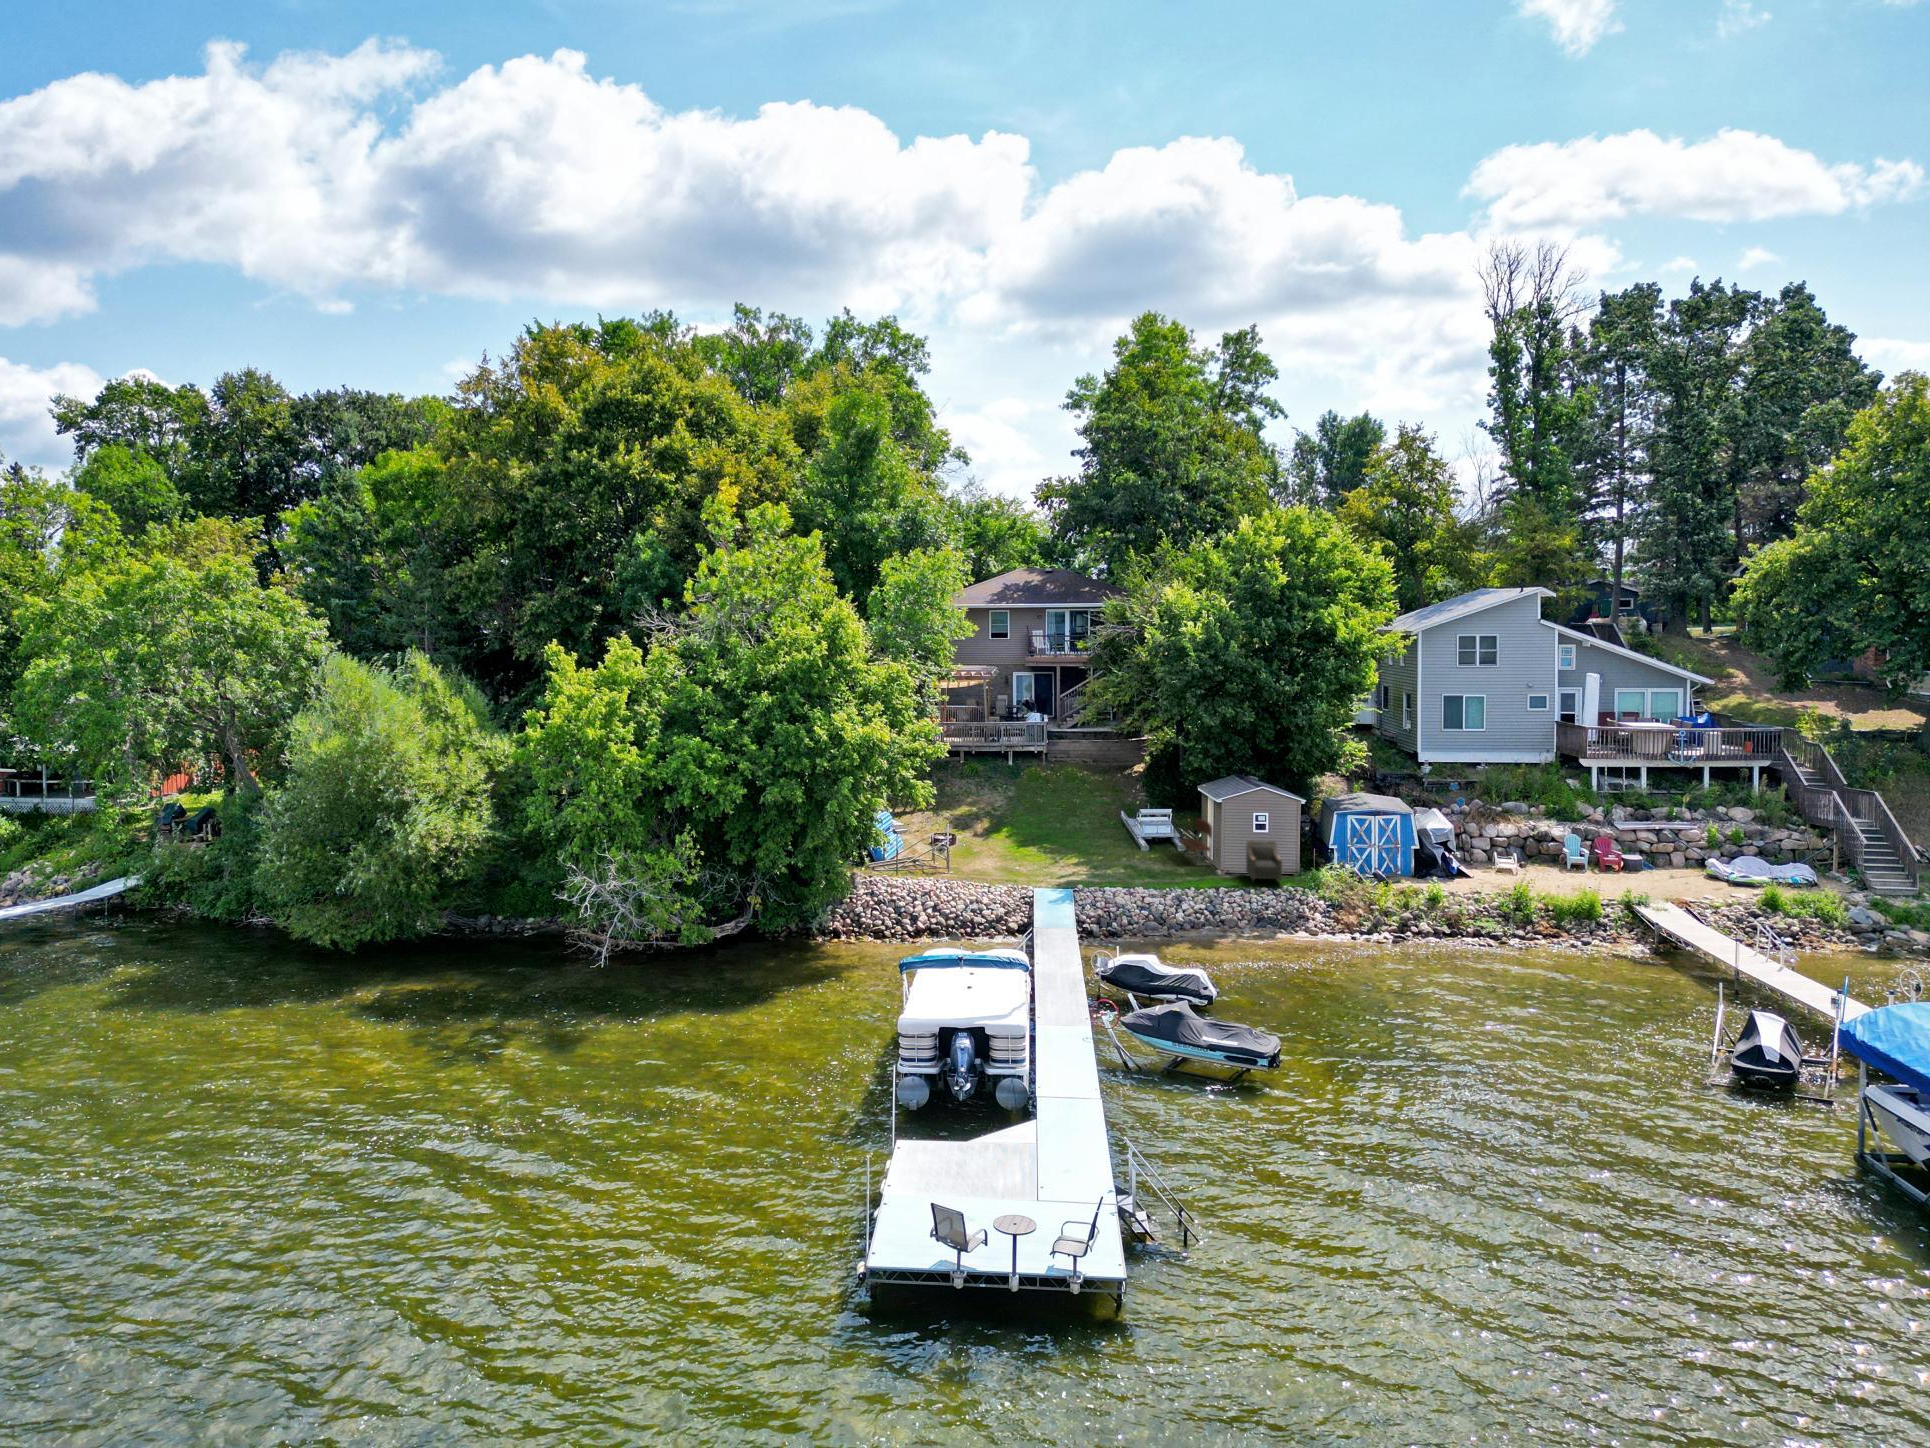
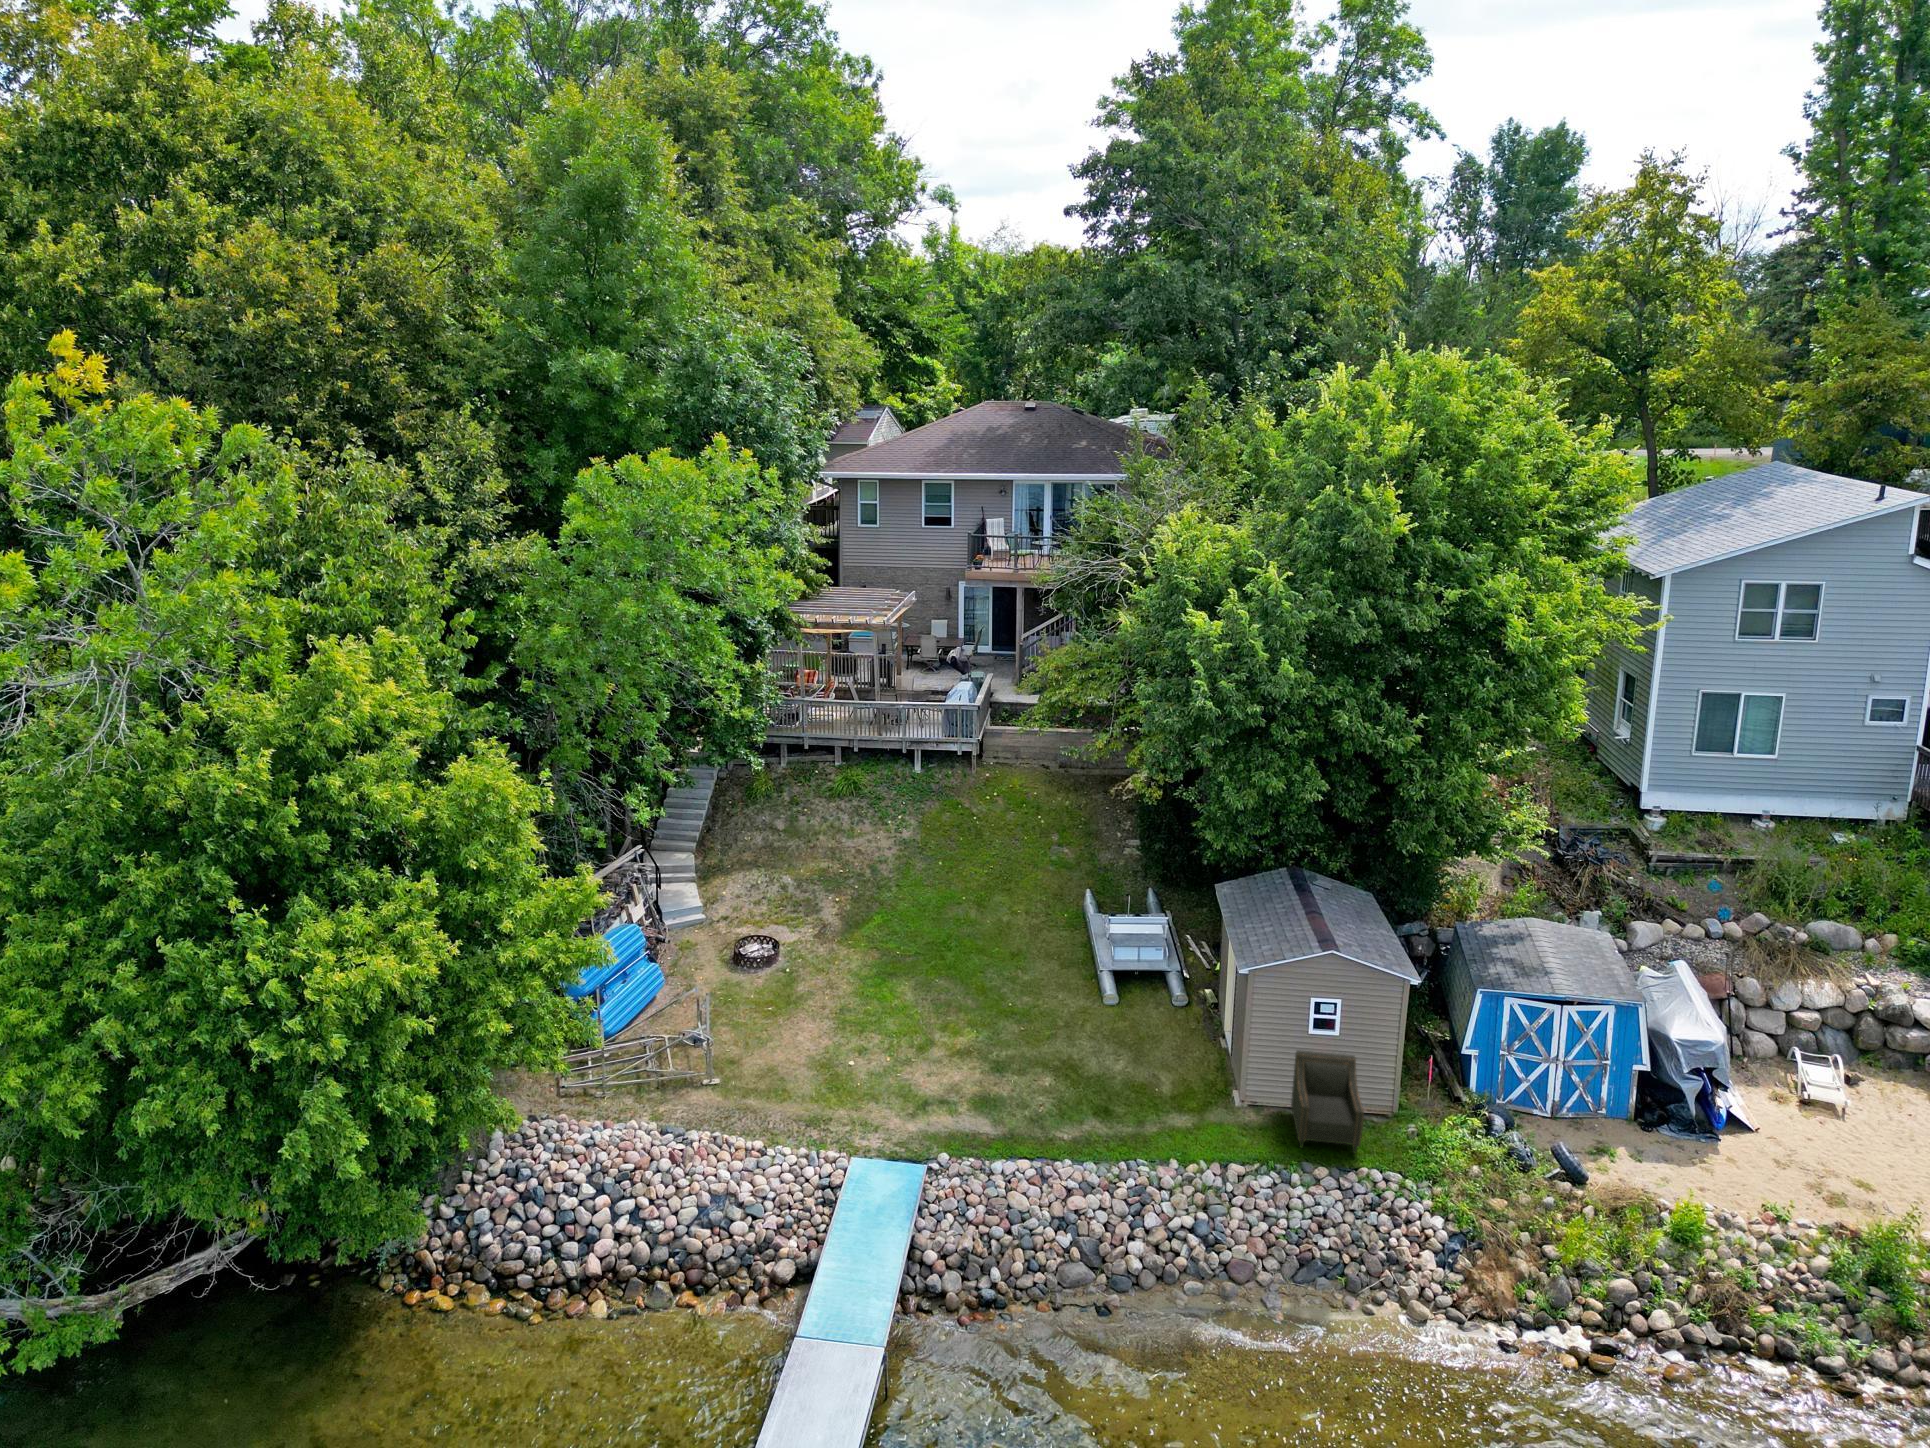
bench: present [1180,818,1212,865] -> none [1169,972,1230,1075]

